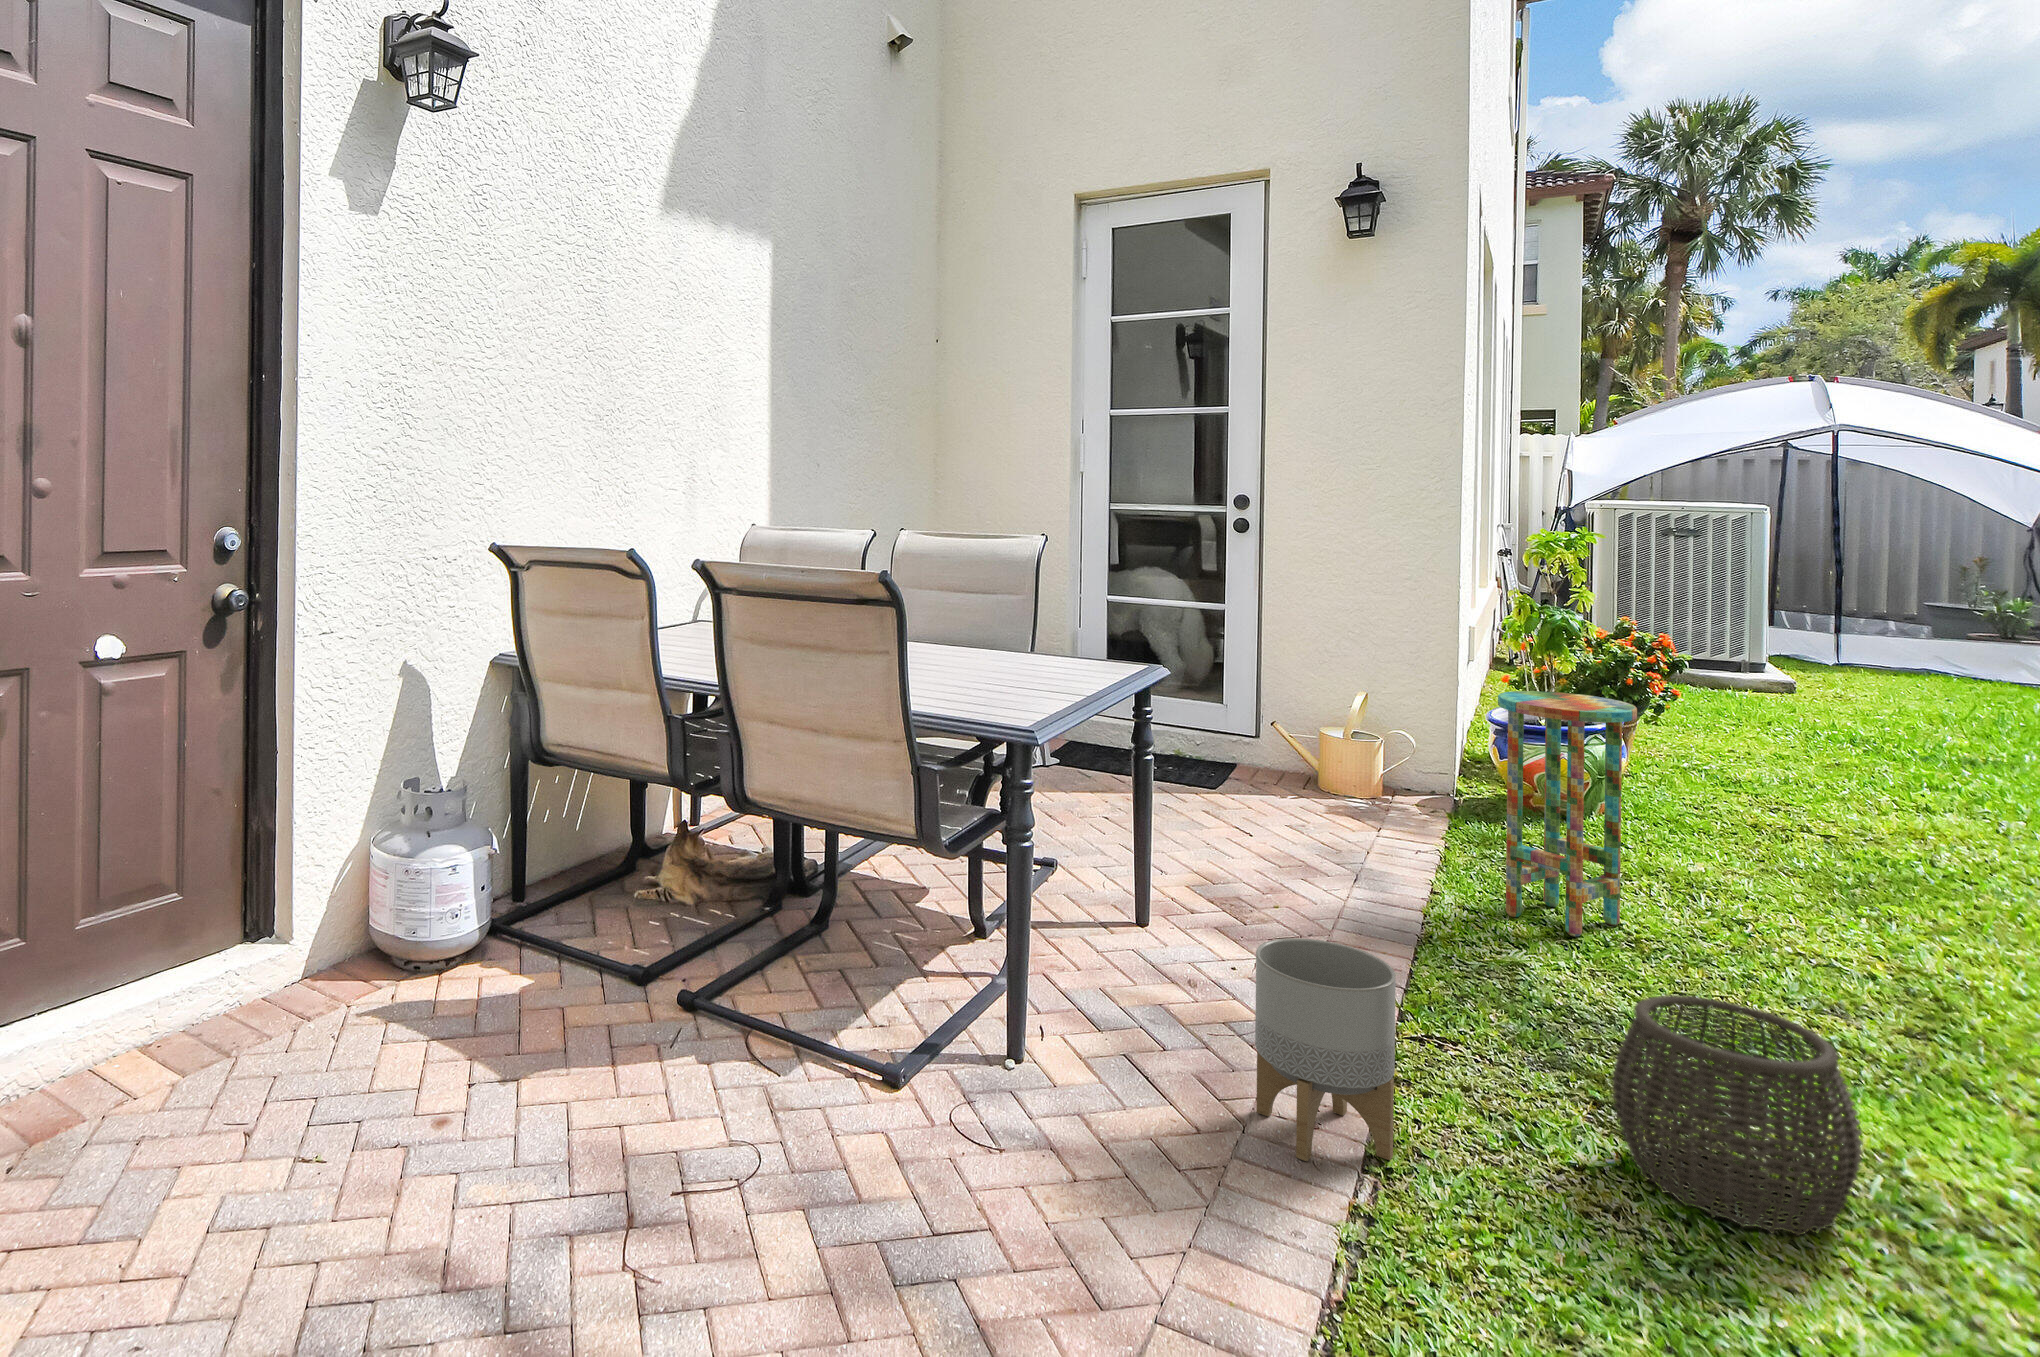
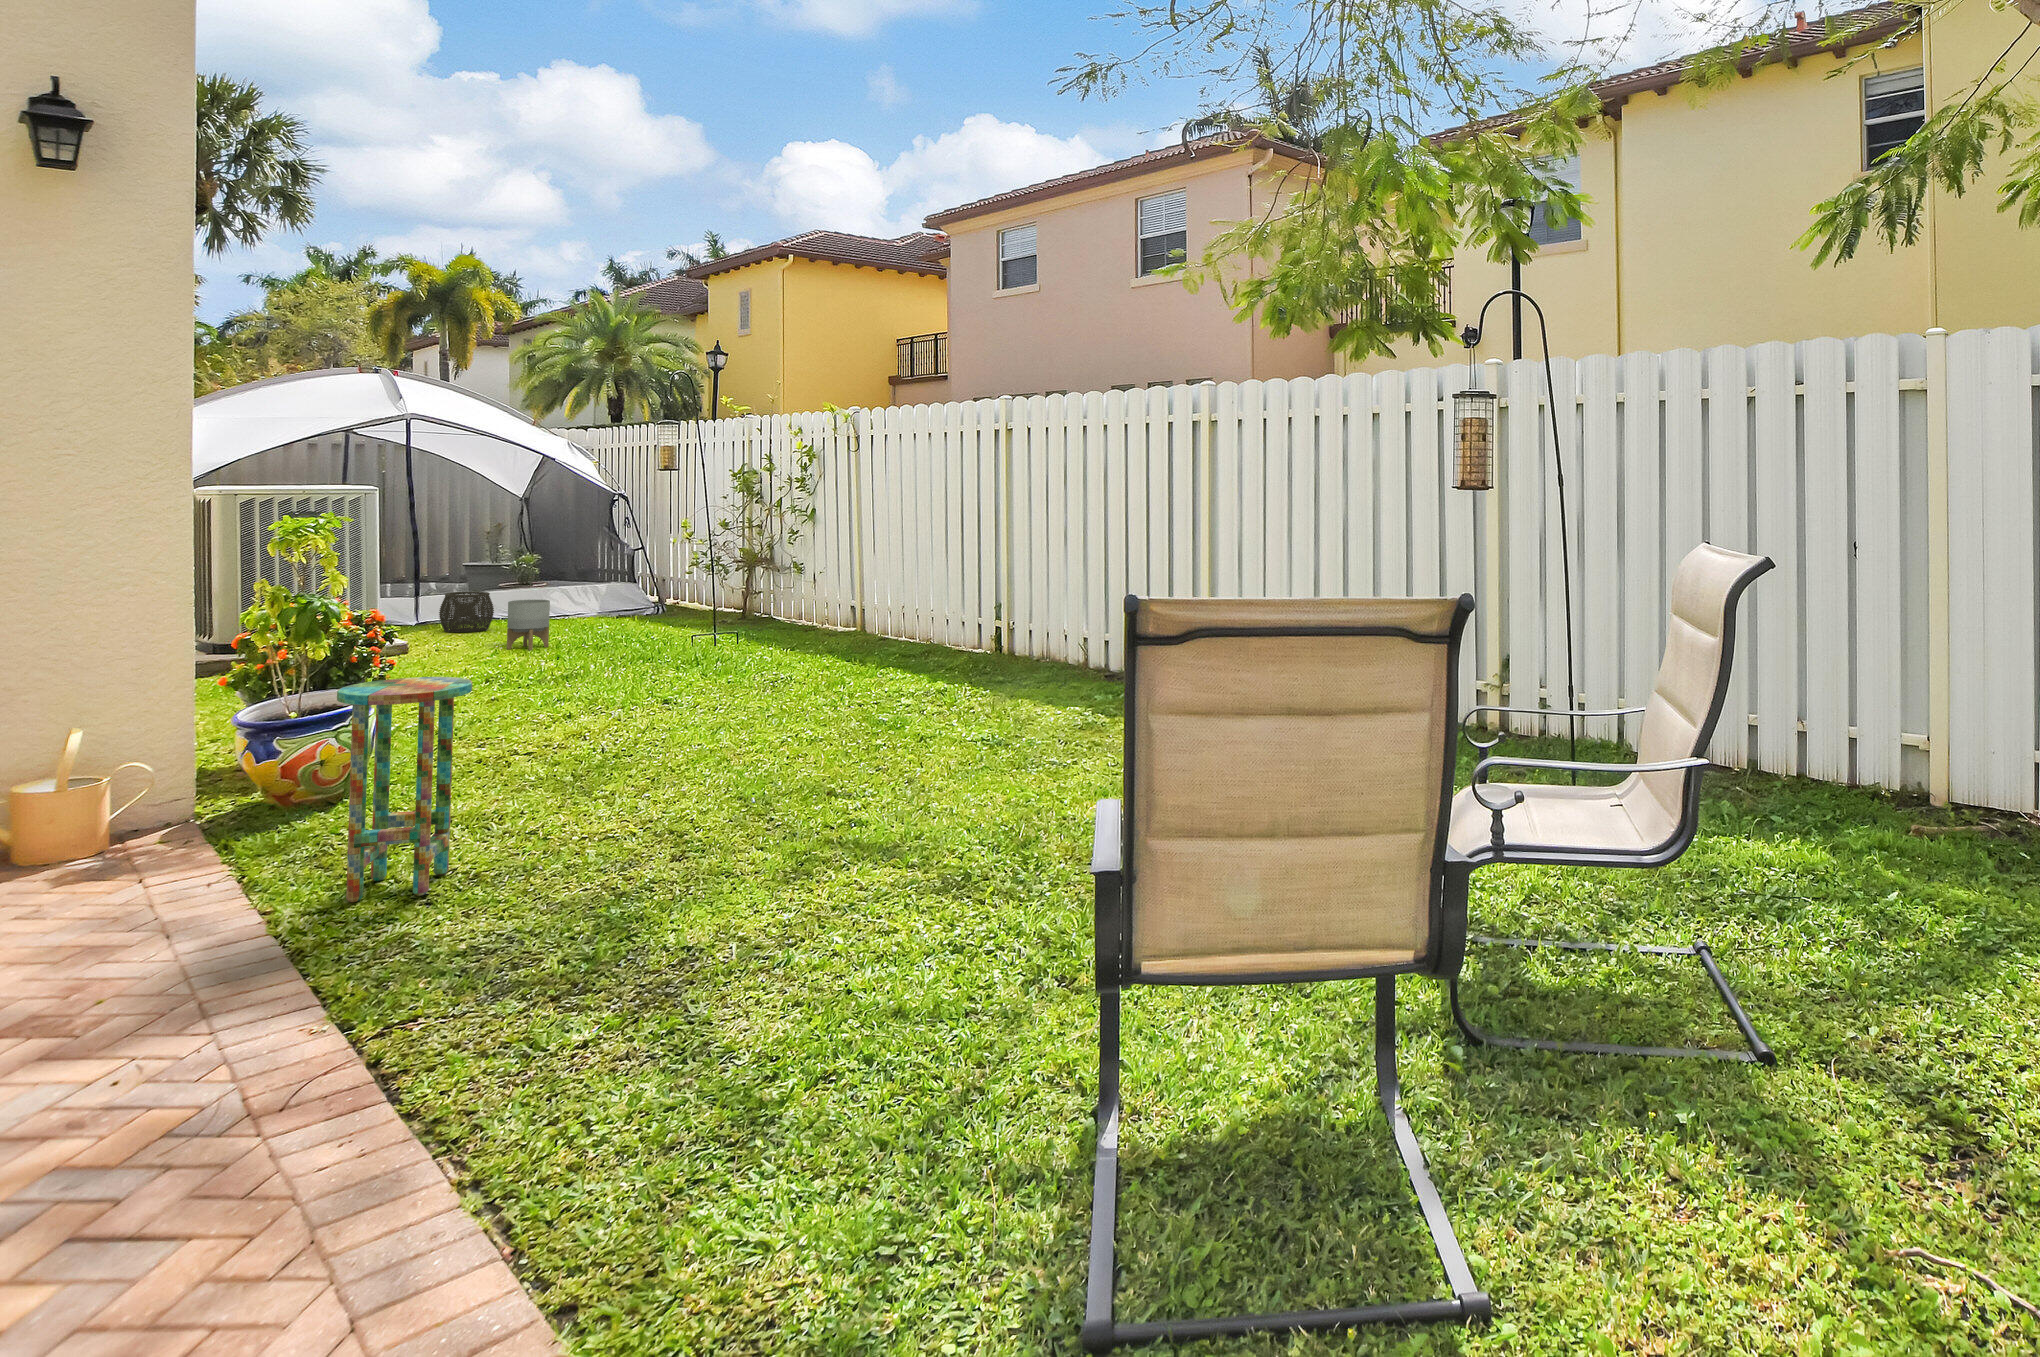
planter: present [1255,938,1396,1161] -> present [507,599,550,650]
woven basket: present [1612,995,1863,1236] -> present [439,592,494,633]

